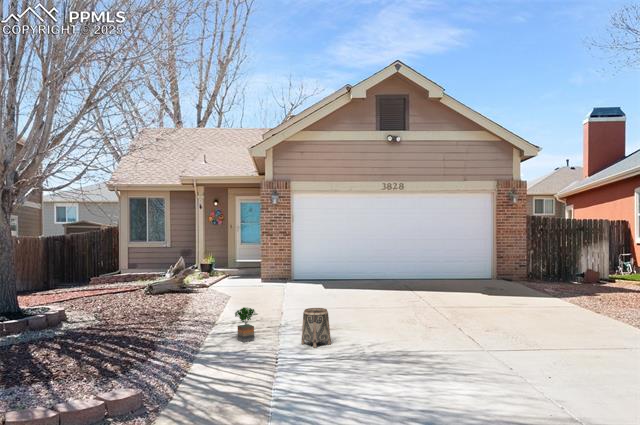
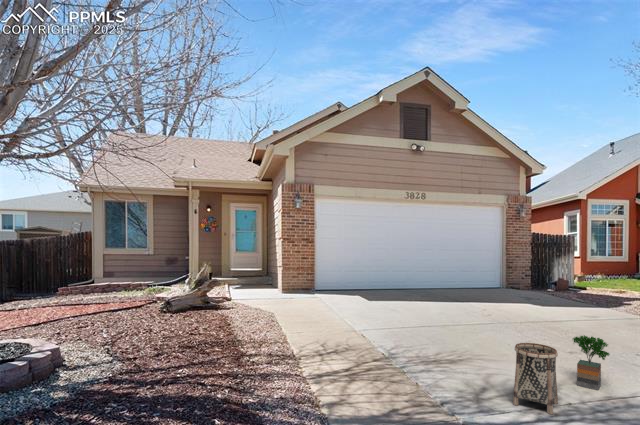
potted tree: present [235,307,257,342] -> present [573,335,609,390]

